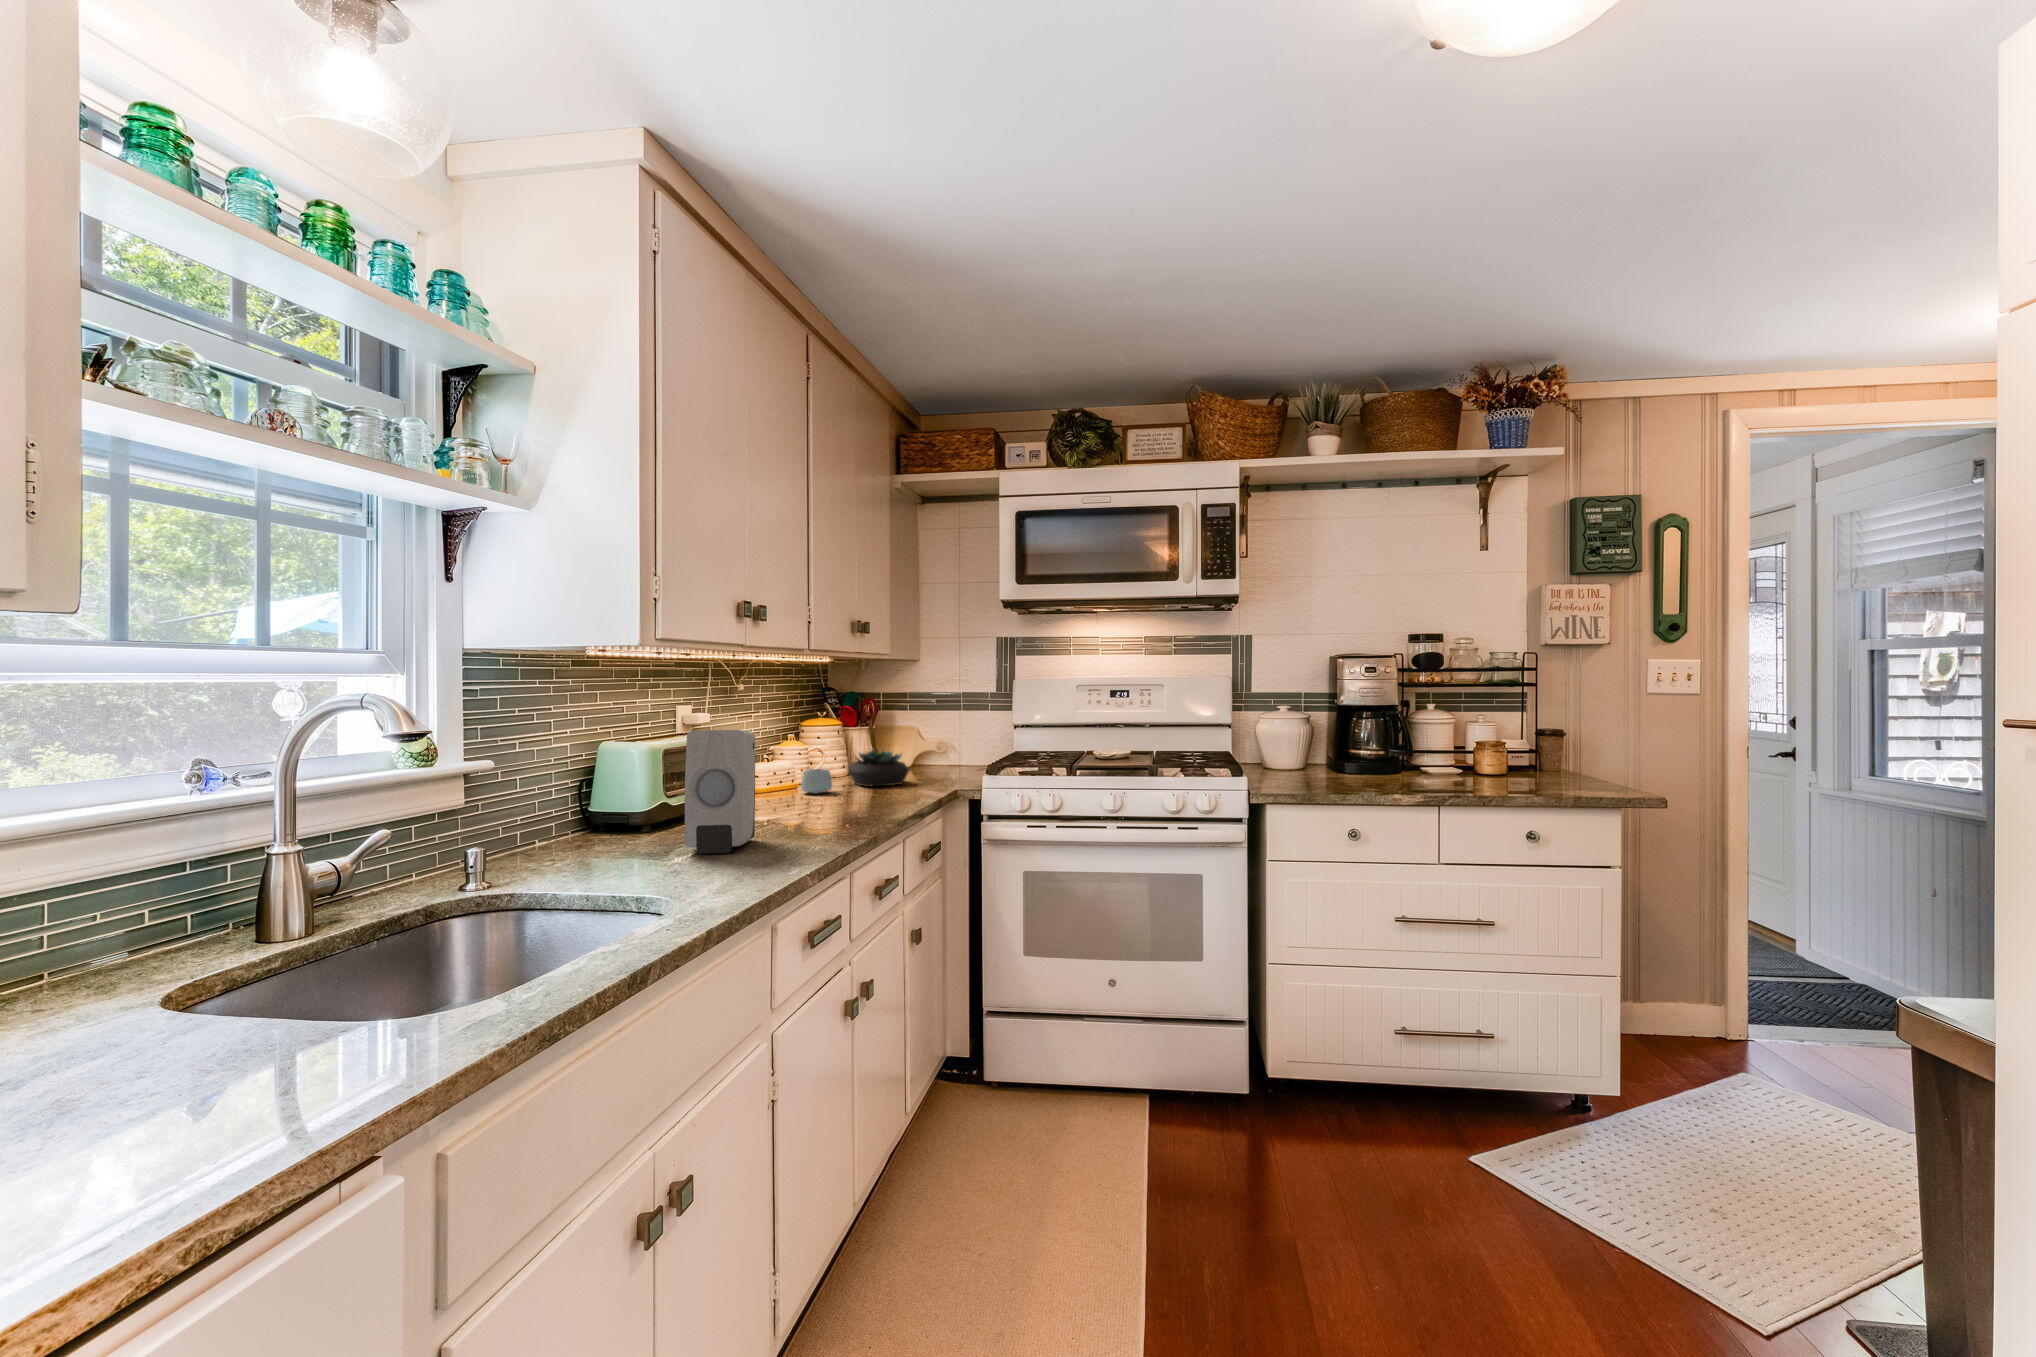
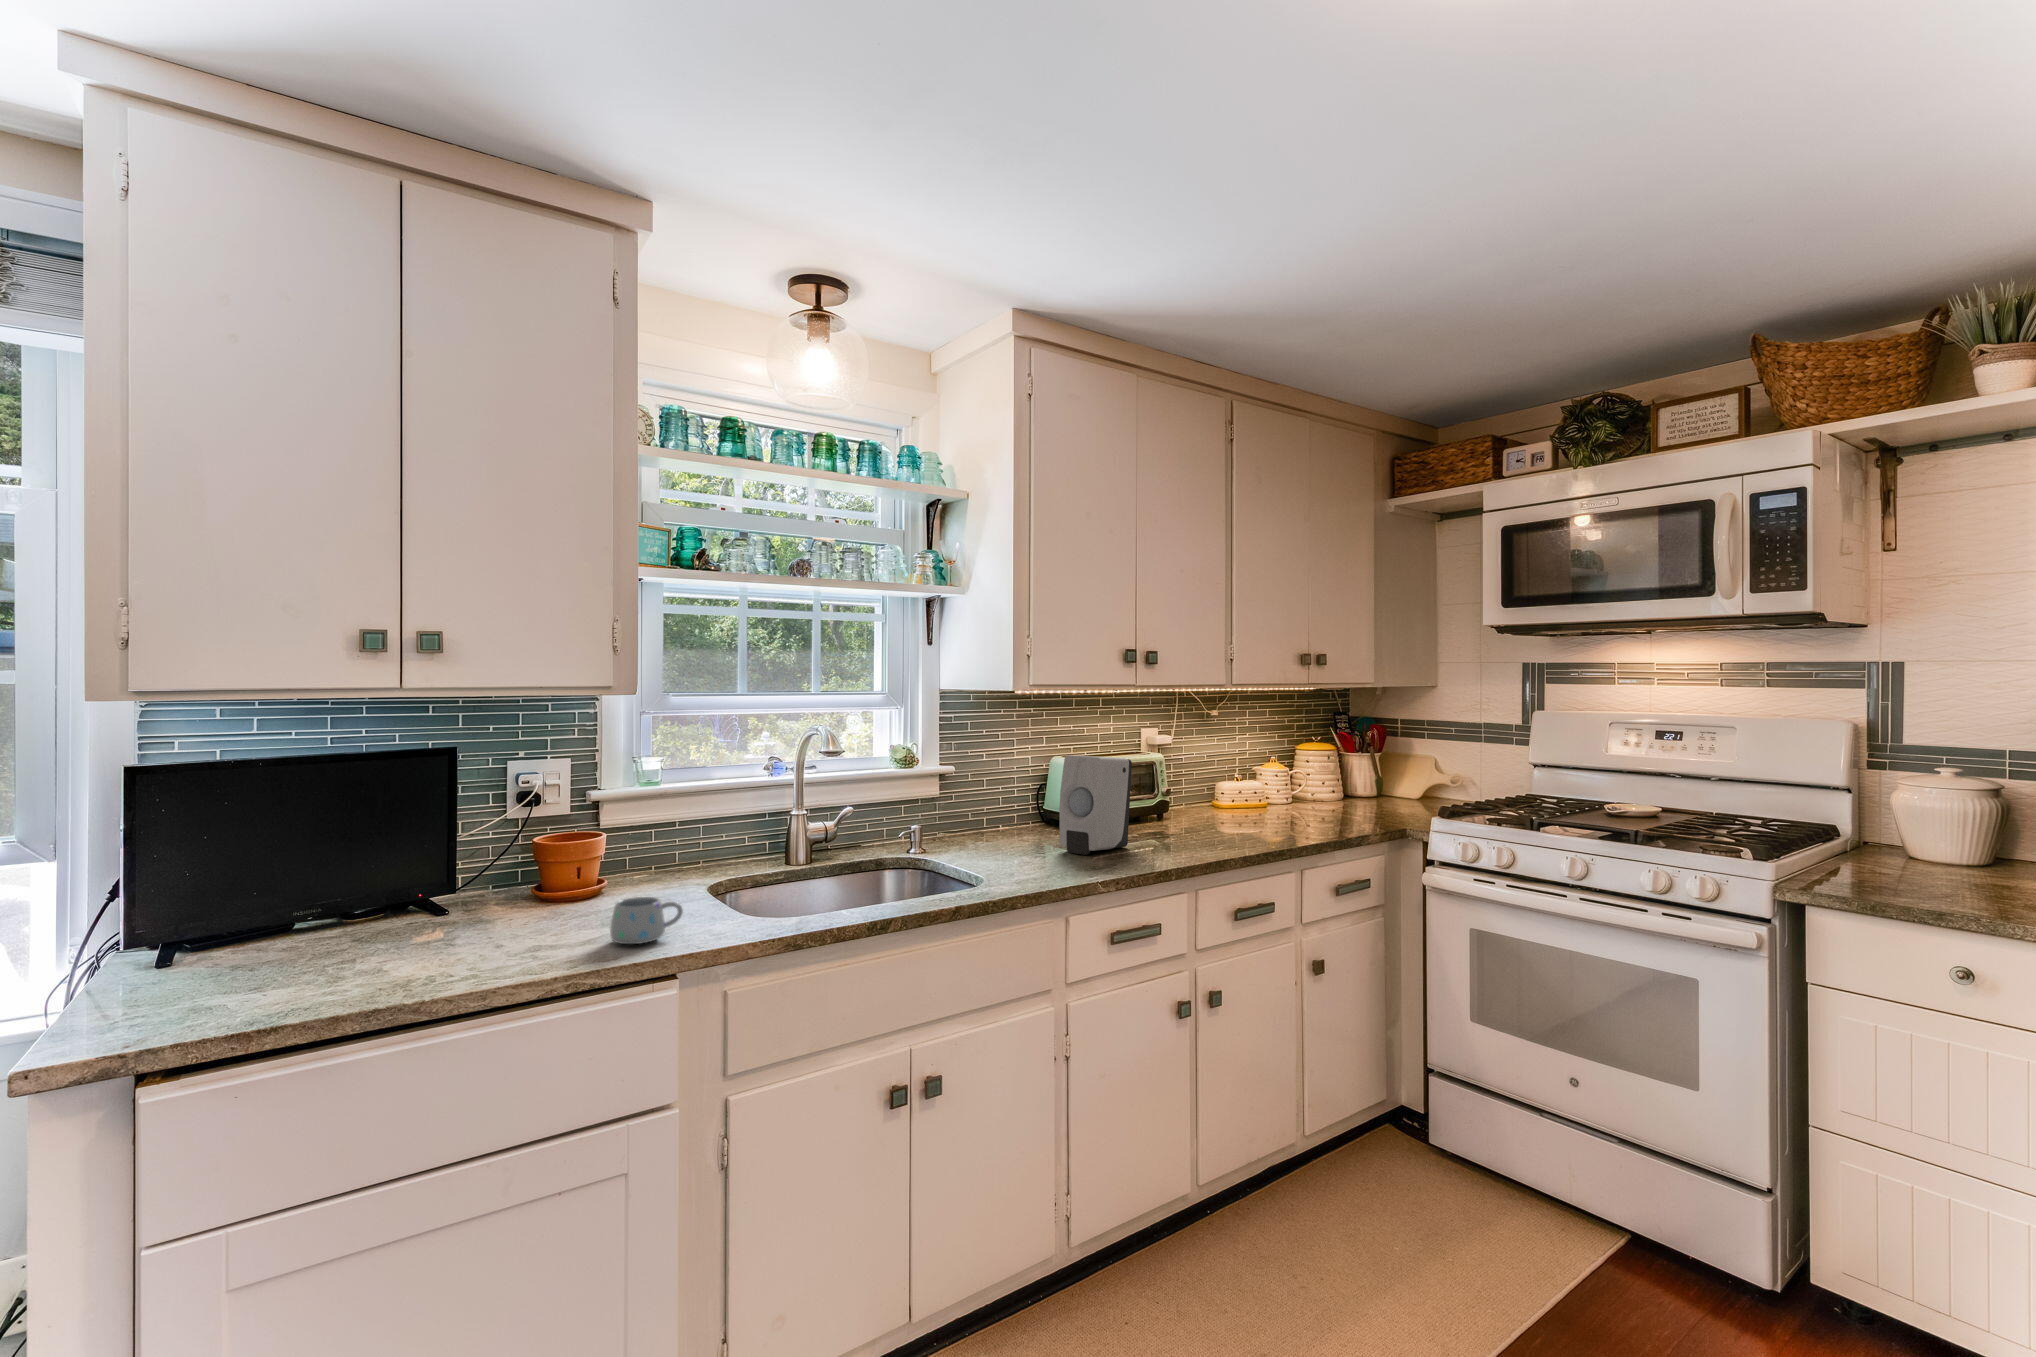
succulent plant: present [848,750,909,786] -> none [1314,778,1373,815]
mug: present [801,769,832,794] -> present [610,897,683,944]

